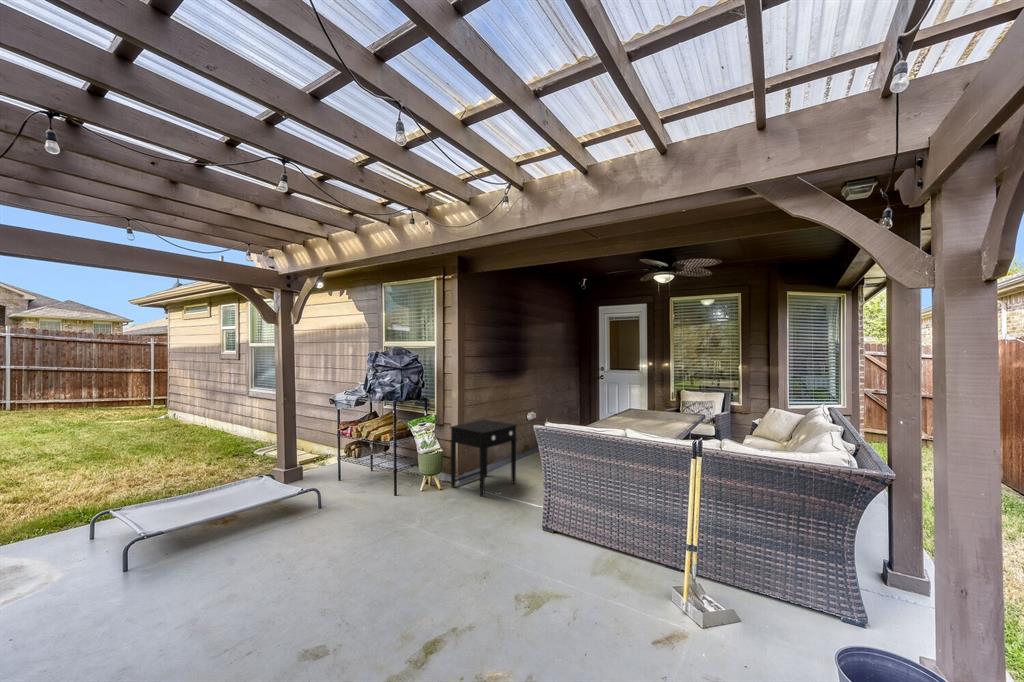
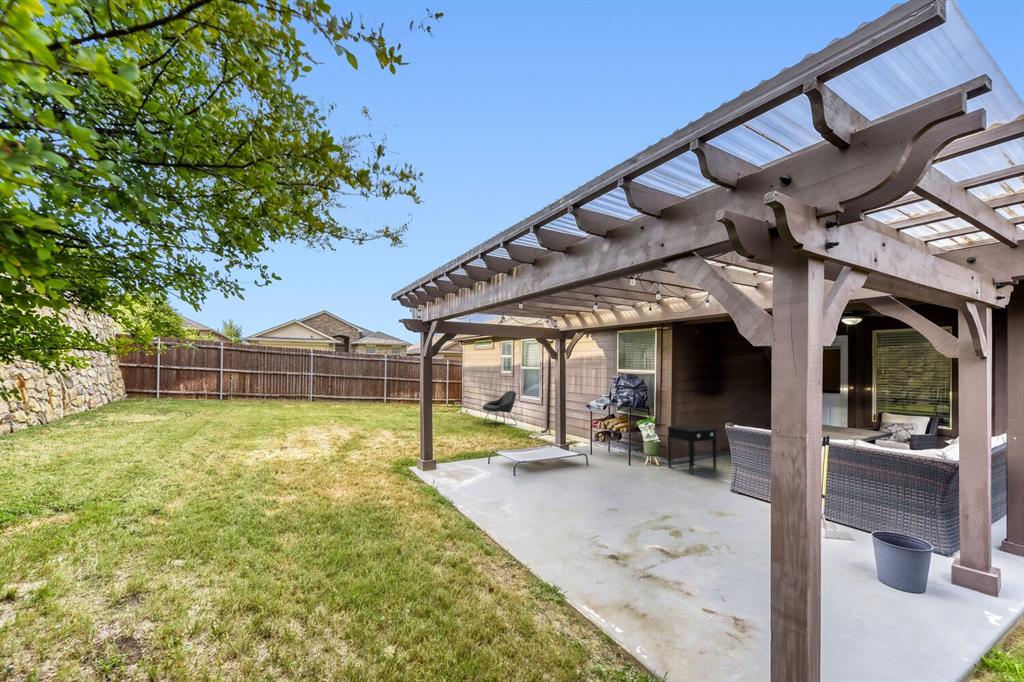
lounge chair: none [179,382,242,440] -> present [482,391,517,427]

